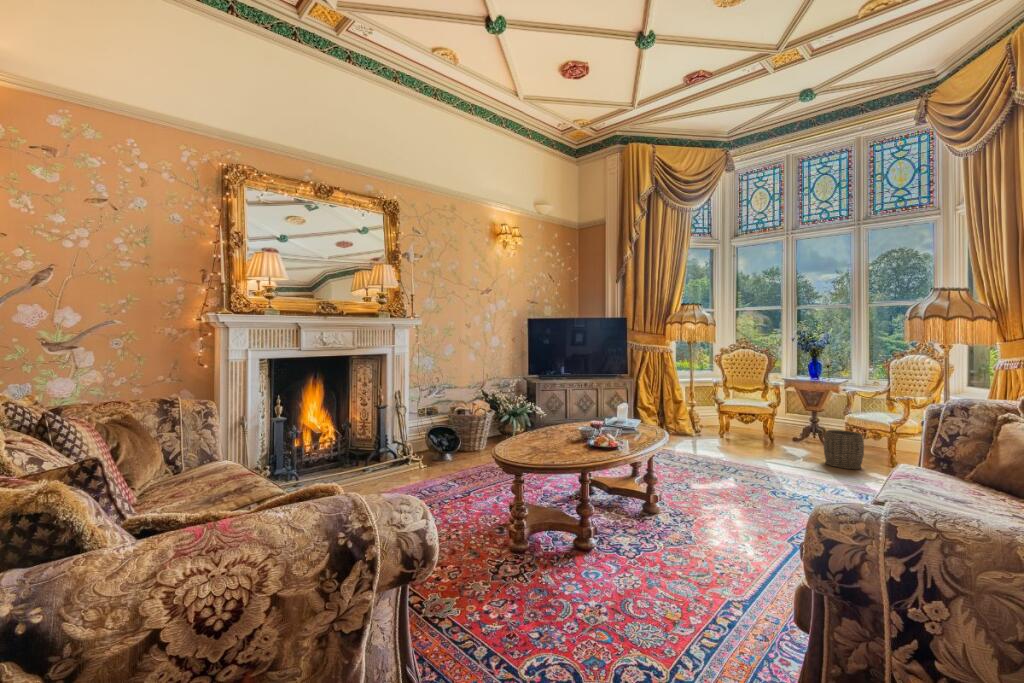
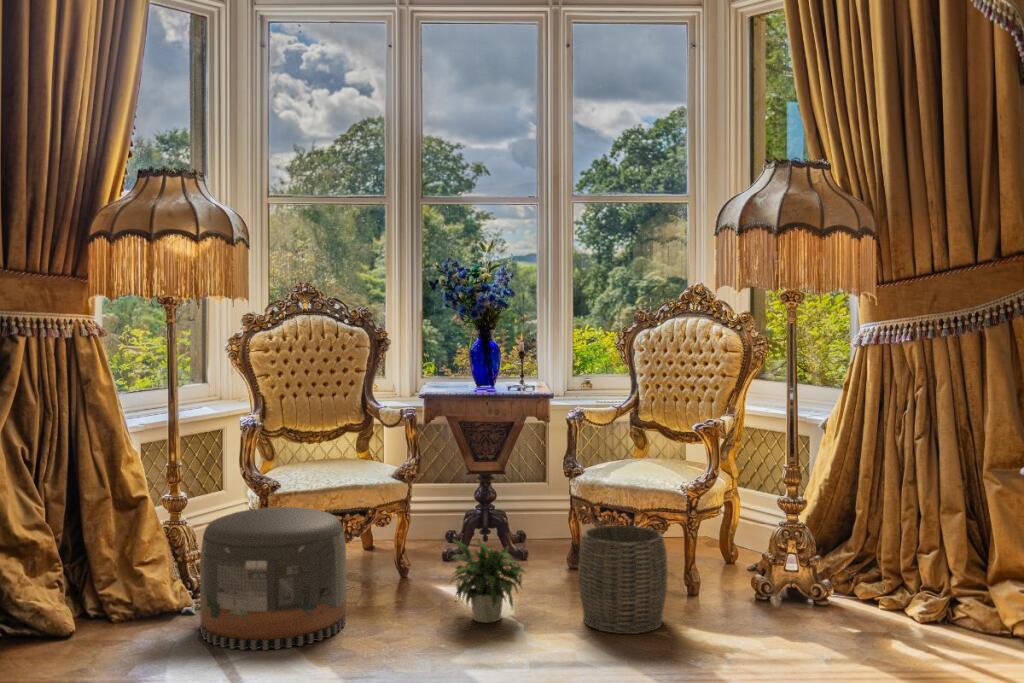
pouf: none [692,408,739,448] -> present [200,507,346,650]
potted plant: none [773,427,804,456] -> present [450,539,525,623]

